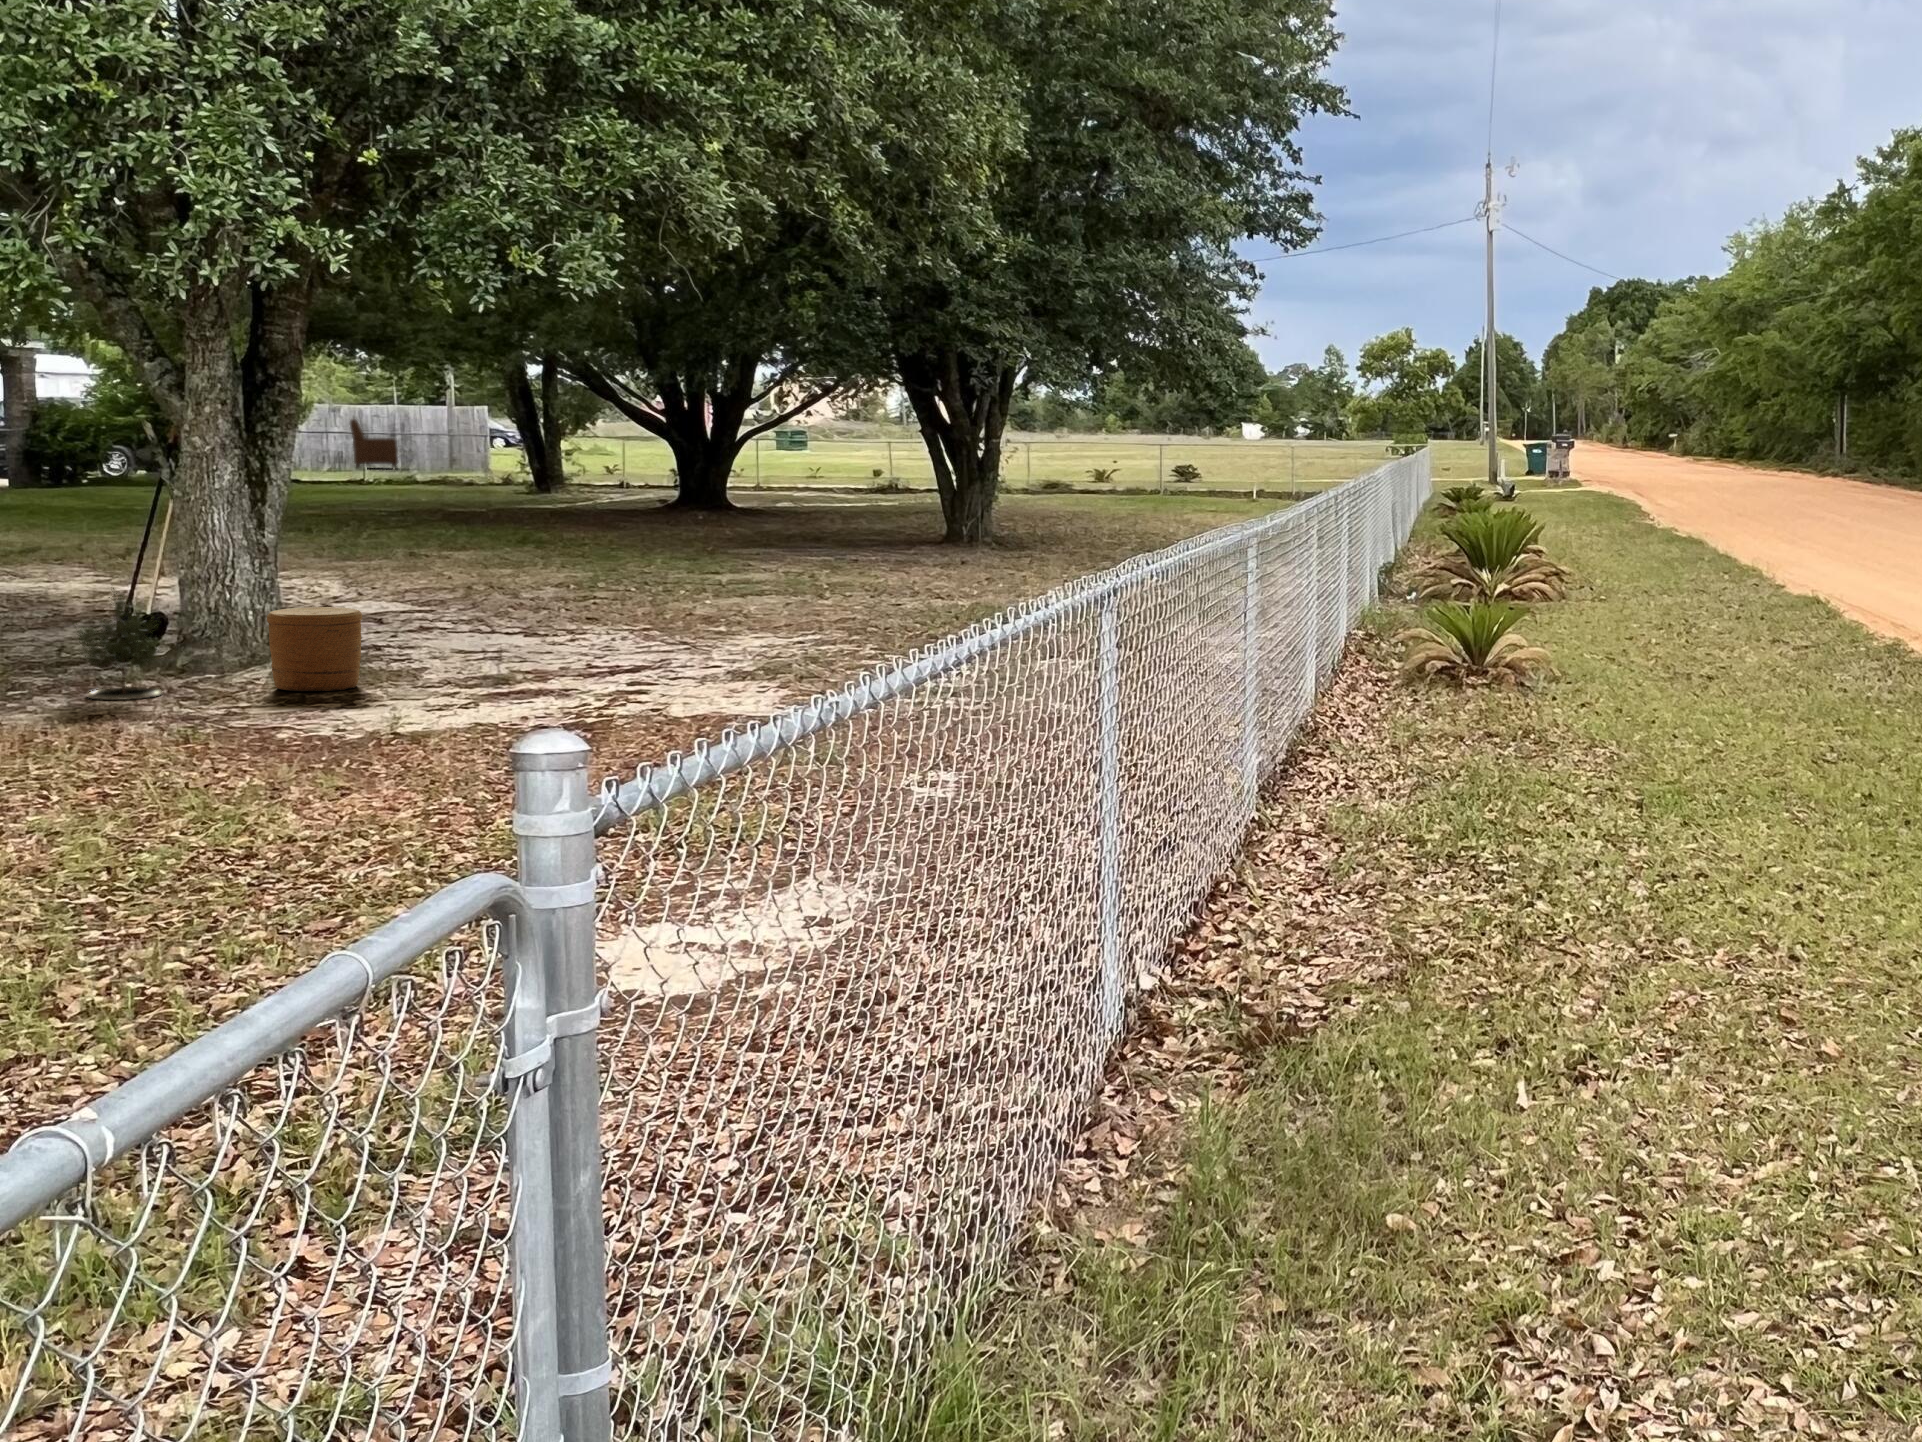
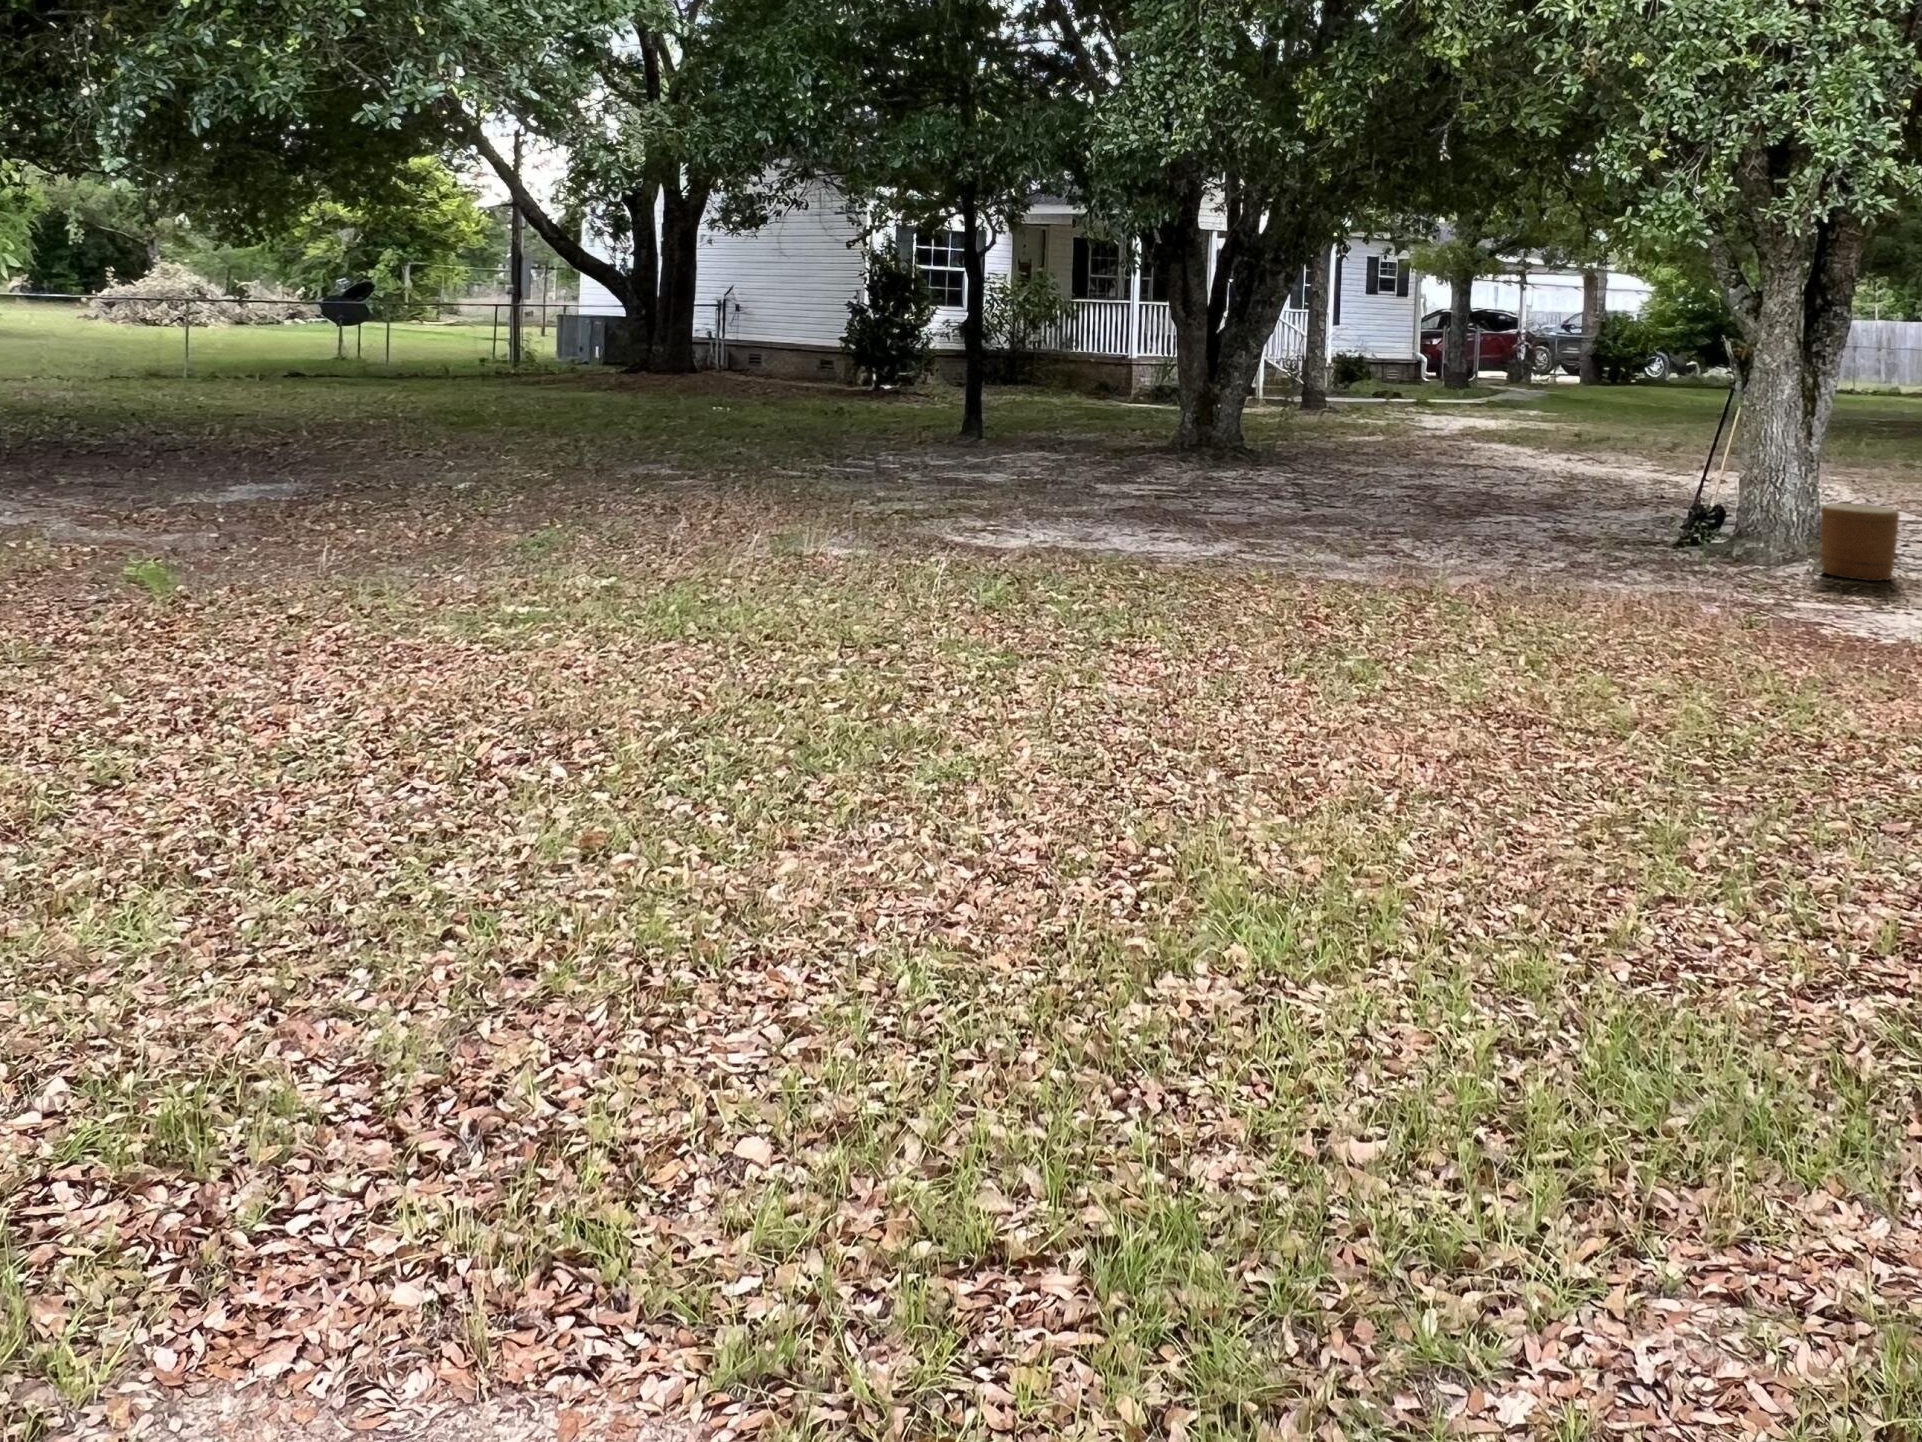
chair: present [350,419,398,468] -> none [1860,341,1897,385]
potted tree: present [72,588,162,700] -> none [1672,471,1739,568]

